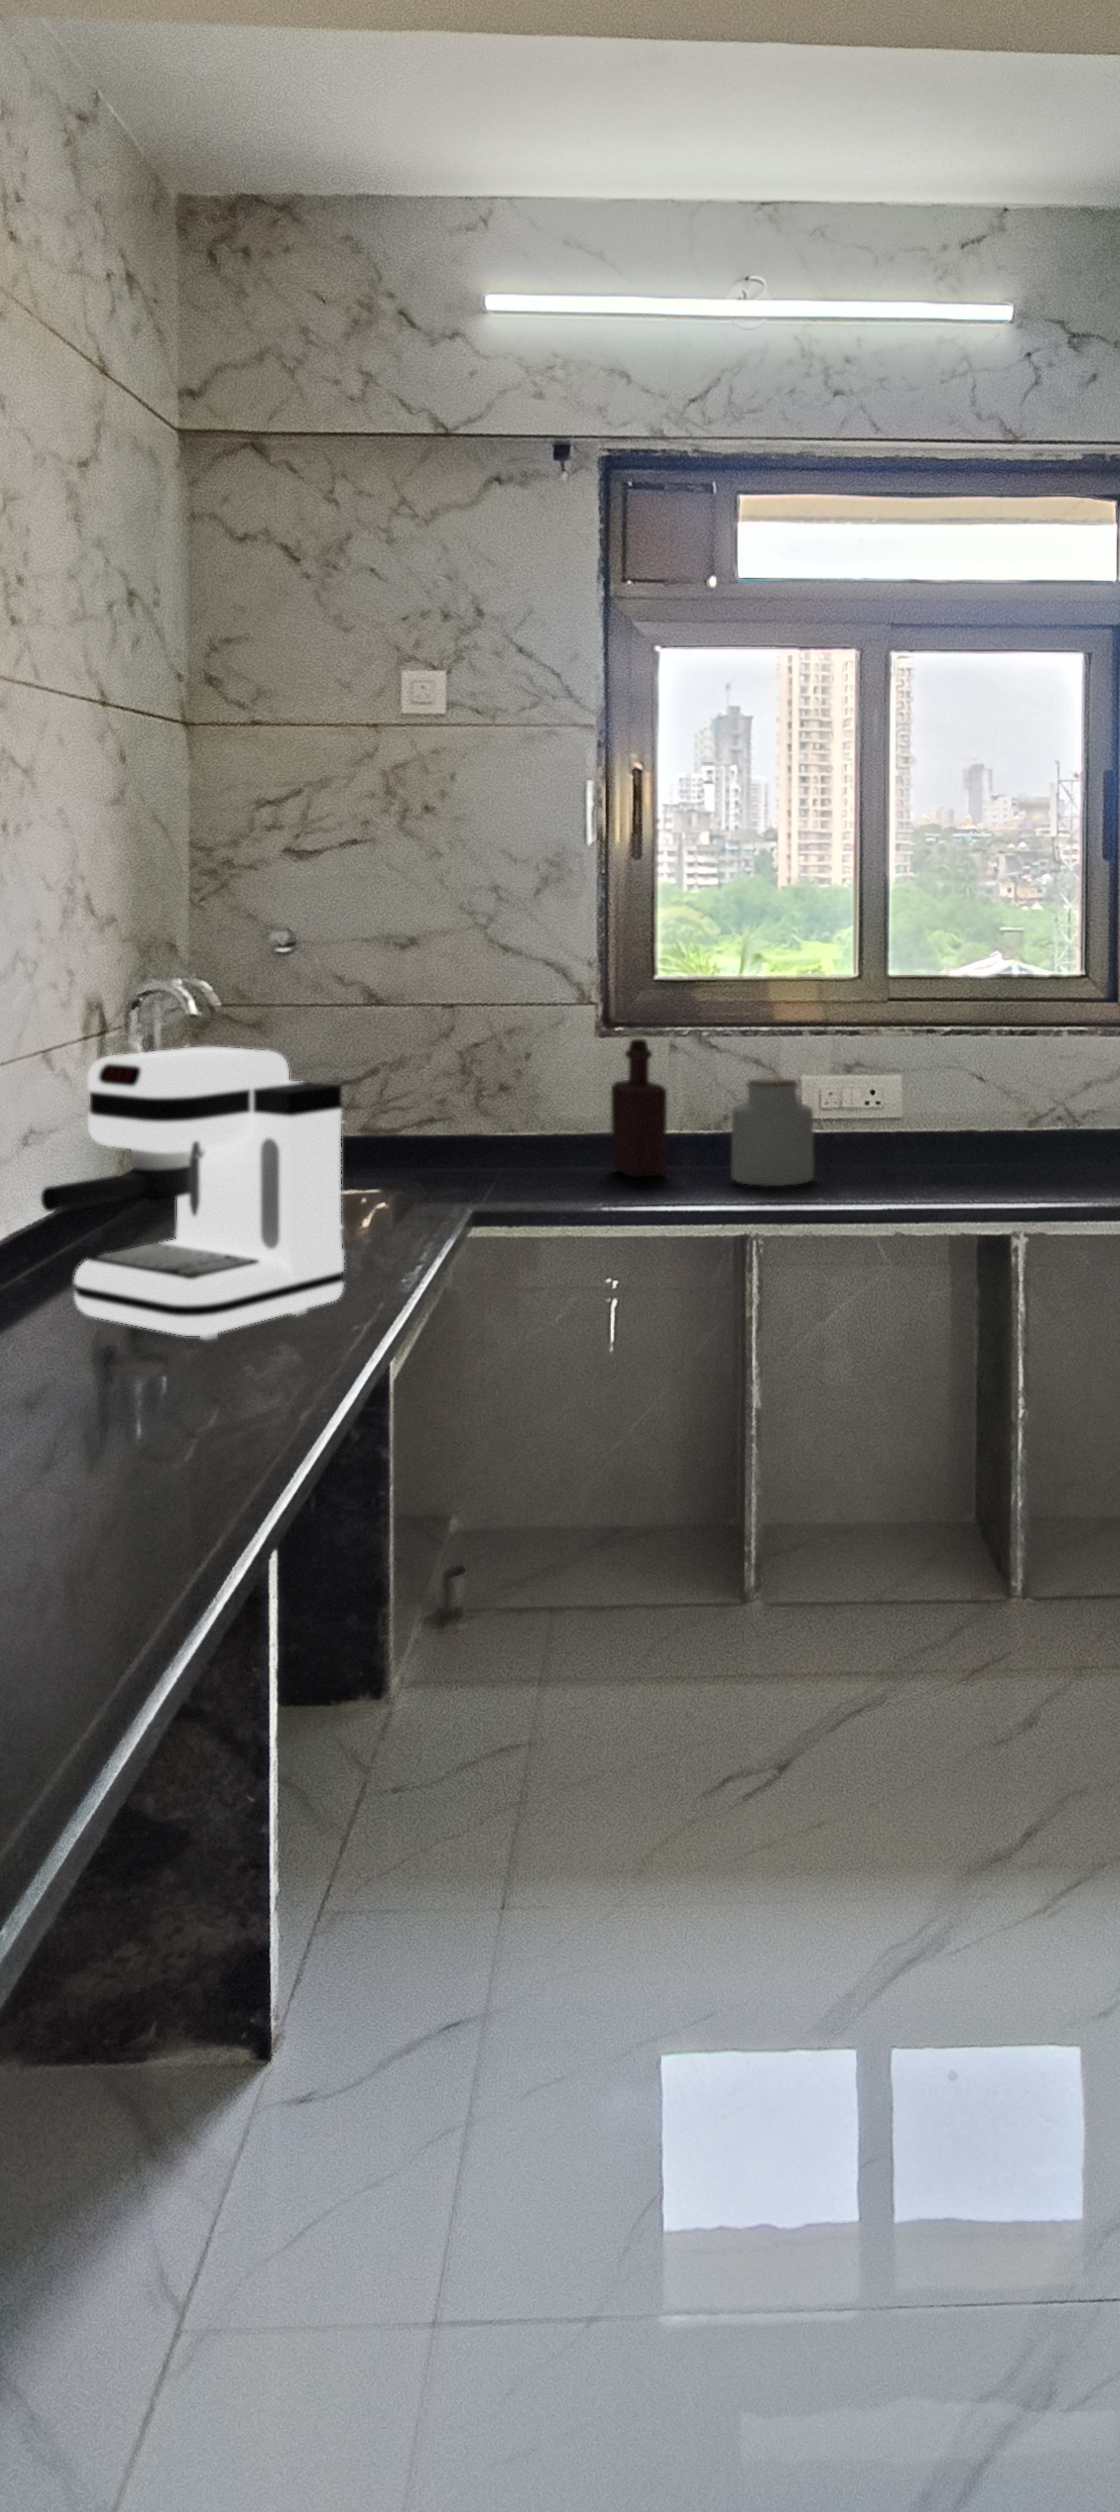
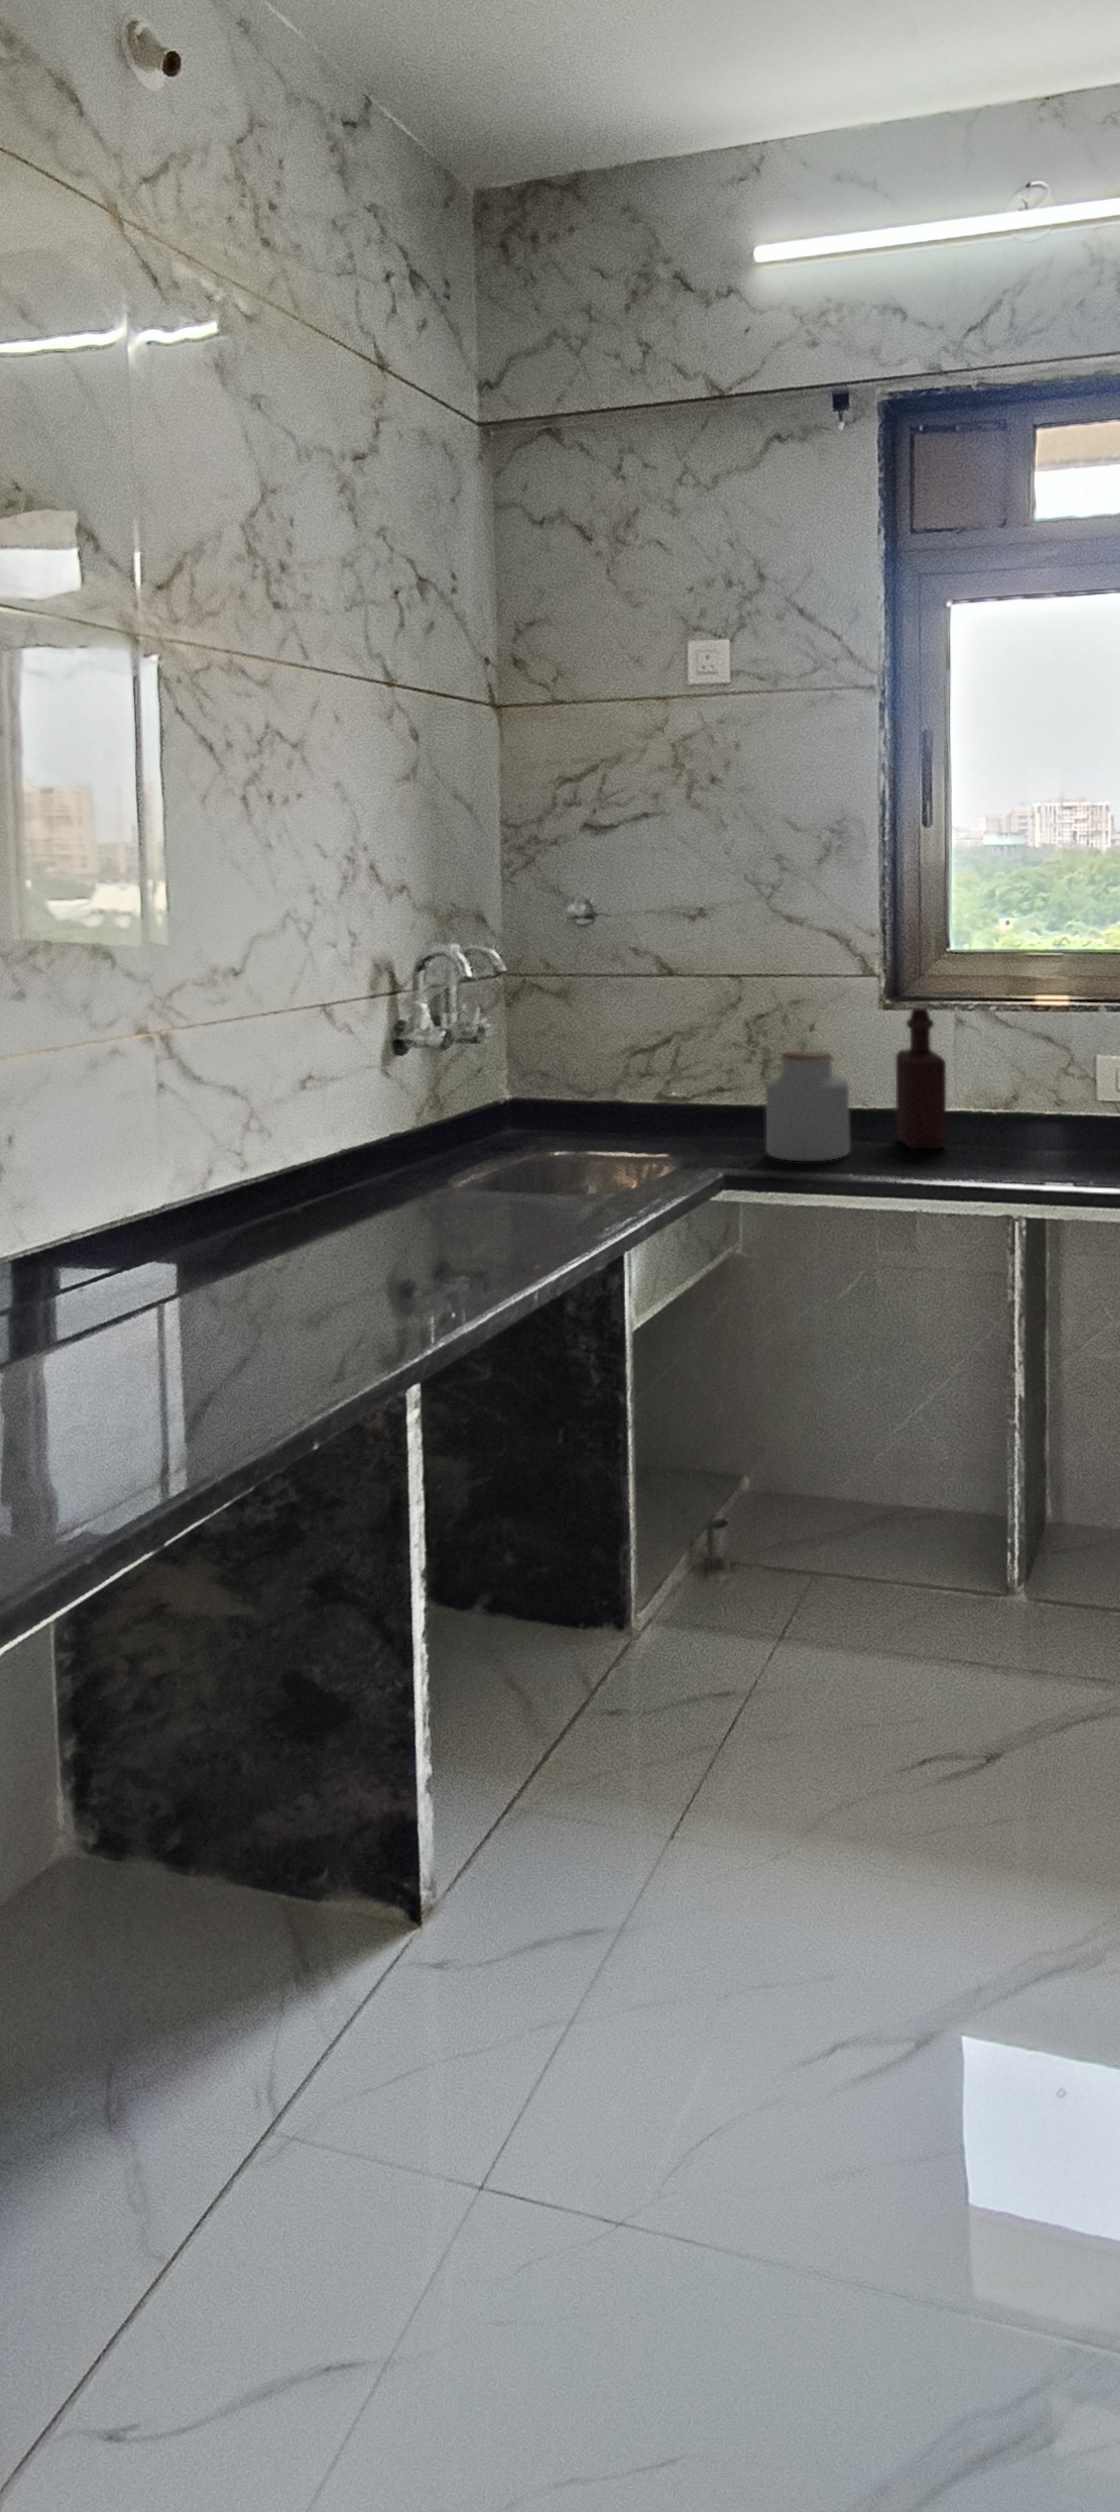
coffee maker: present [41,1046,344,1340] -> none [186,1019,492,1316]
jar: present [731,1078,813,1186] -> present [766,1051,850,1161]

